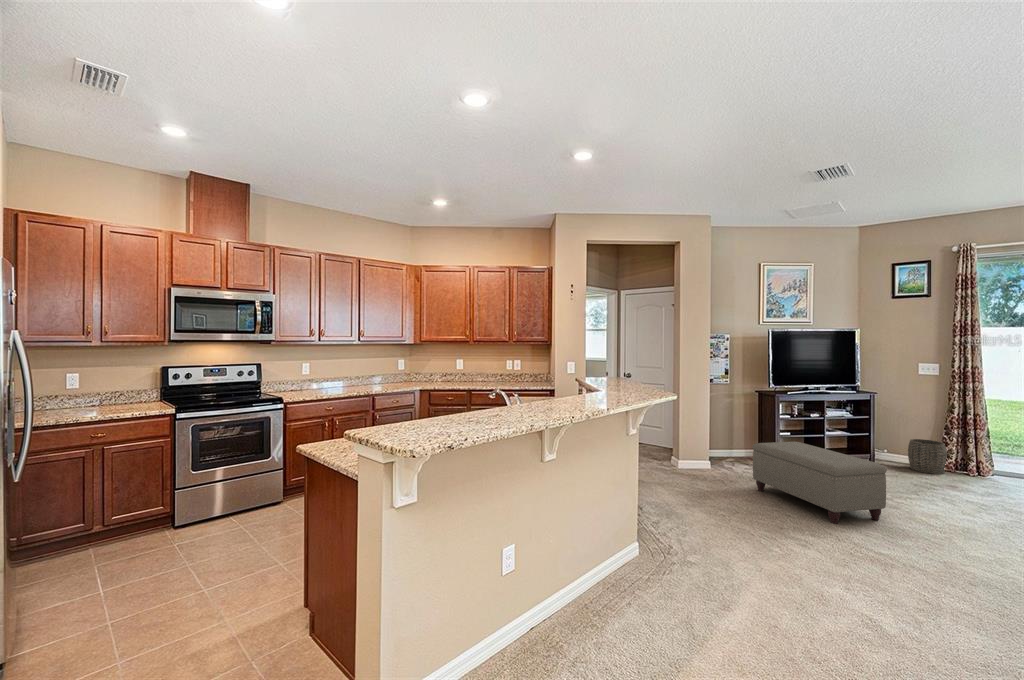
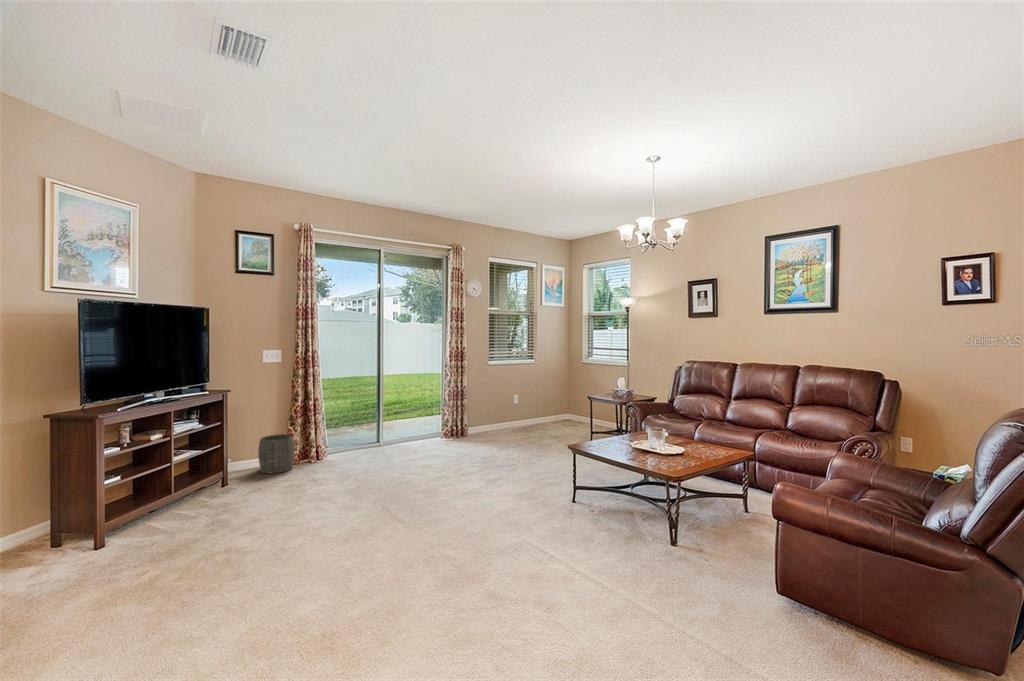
ottoman: present [752,442,887,524] -> none [78,491,315,621]

